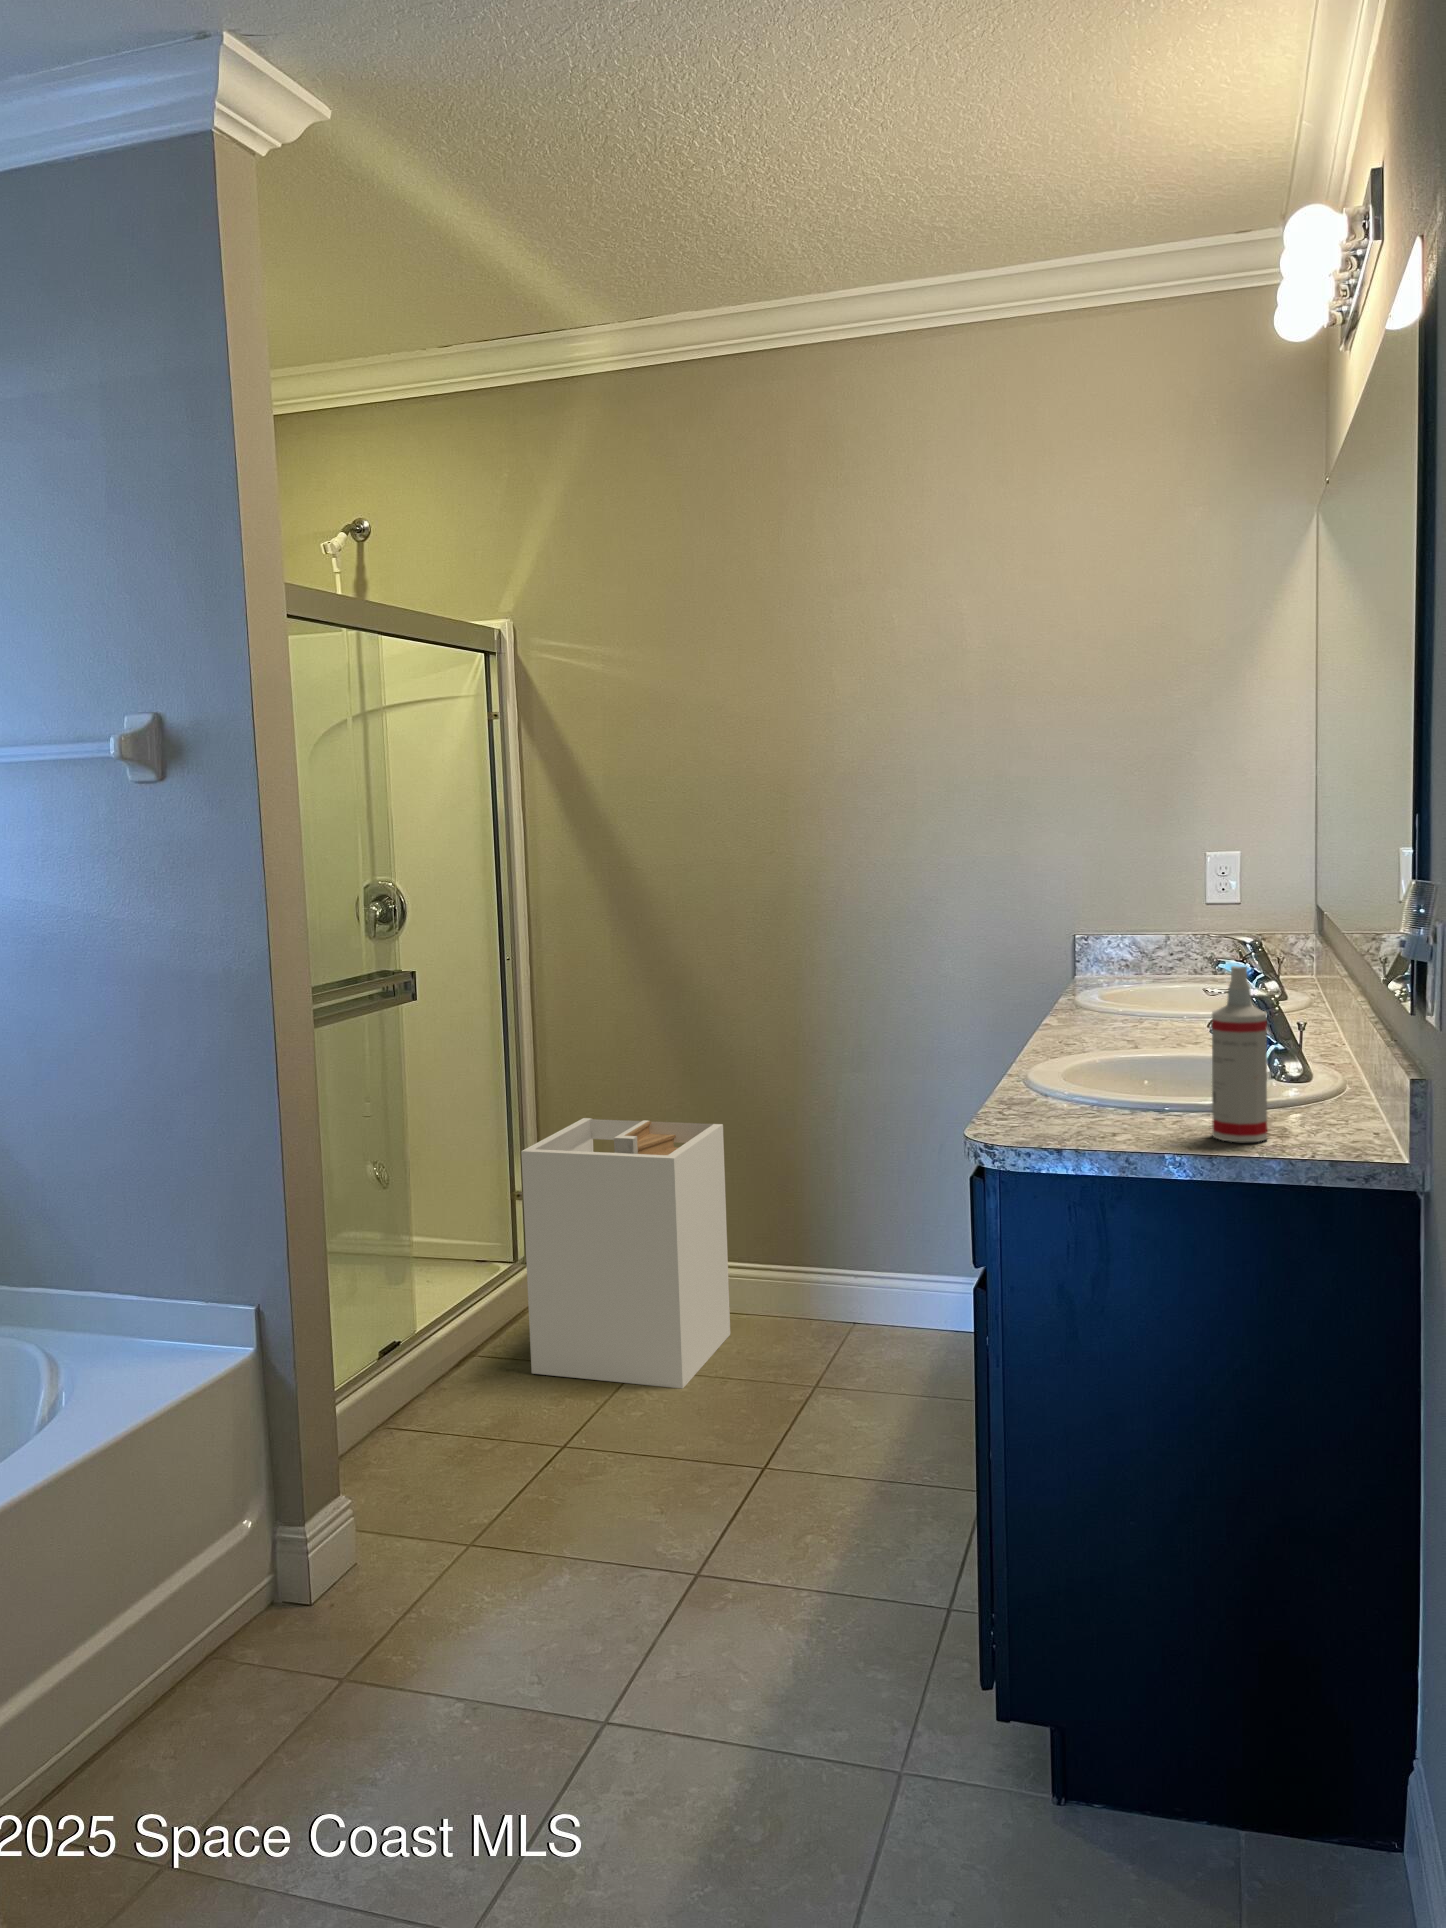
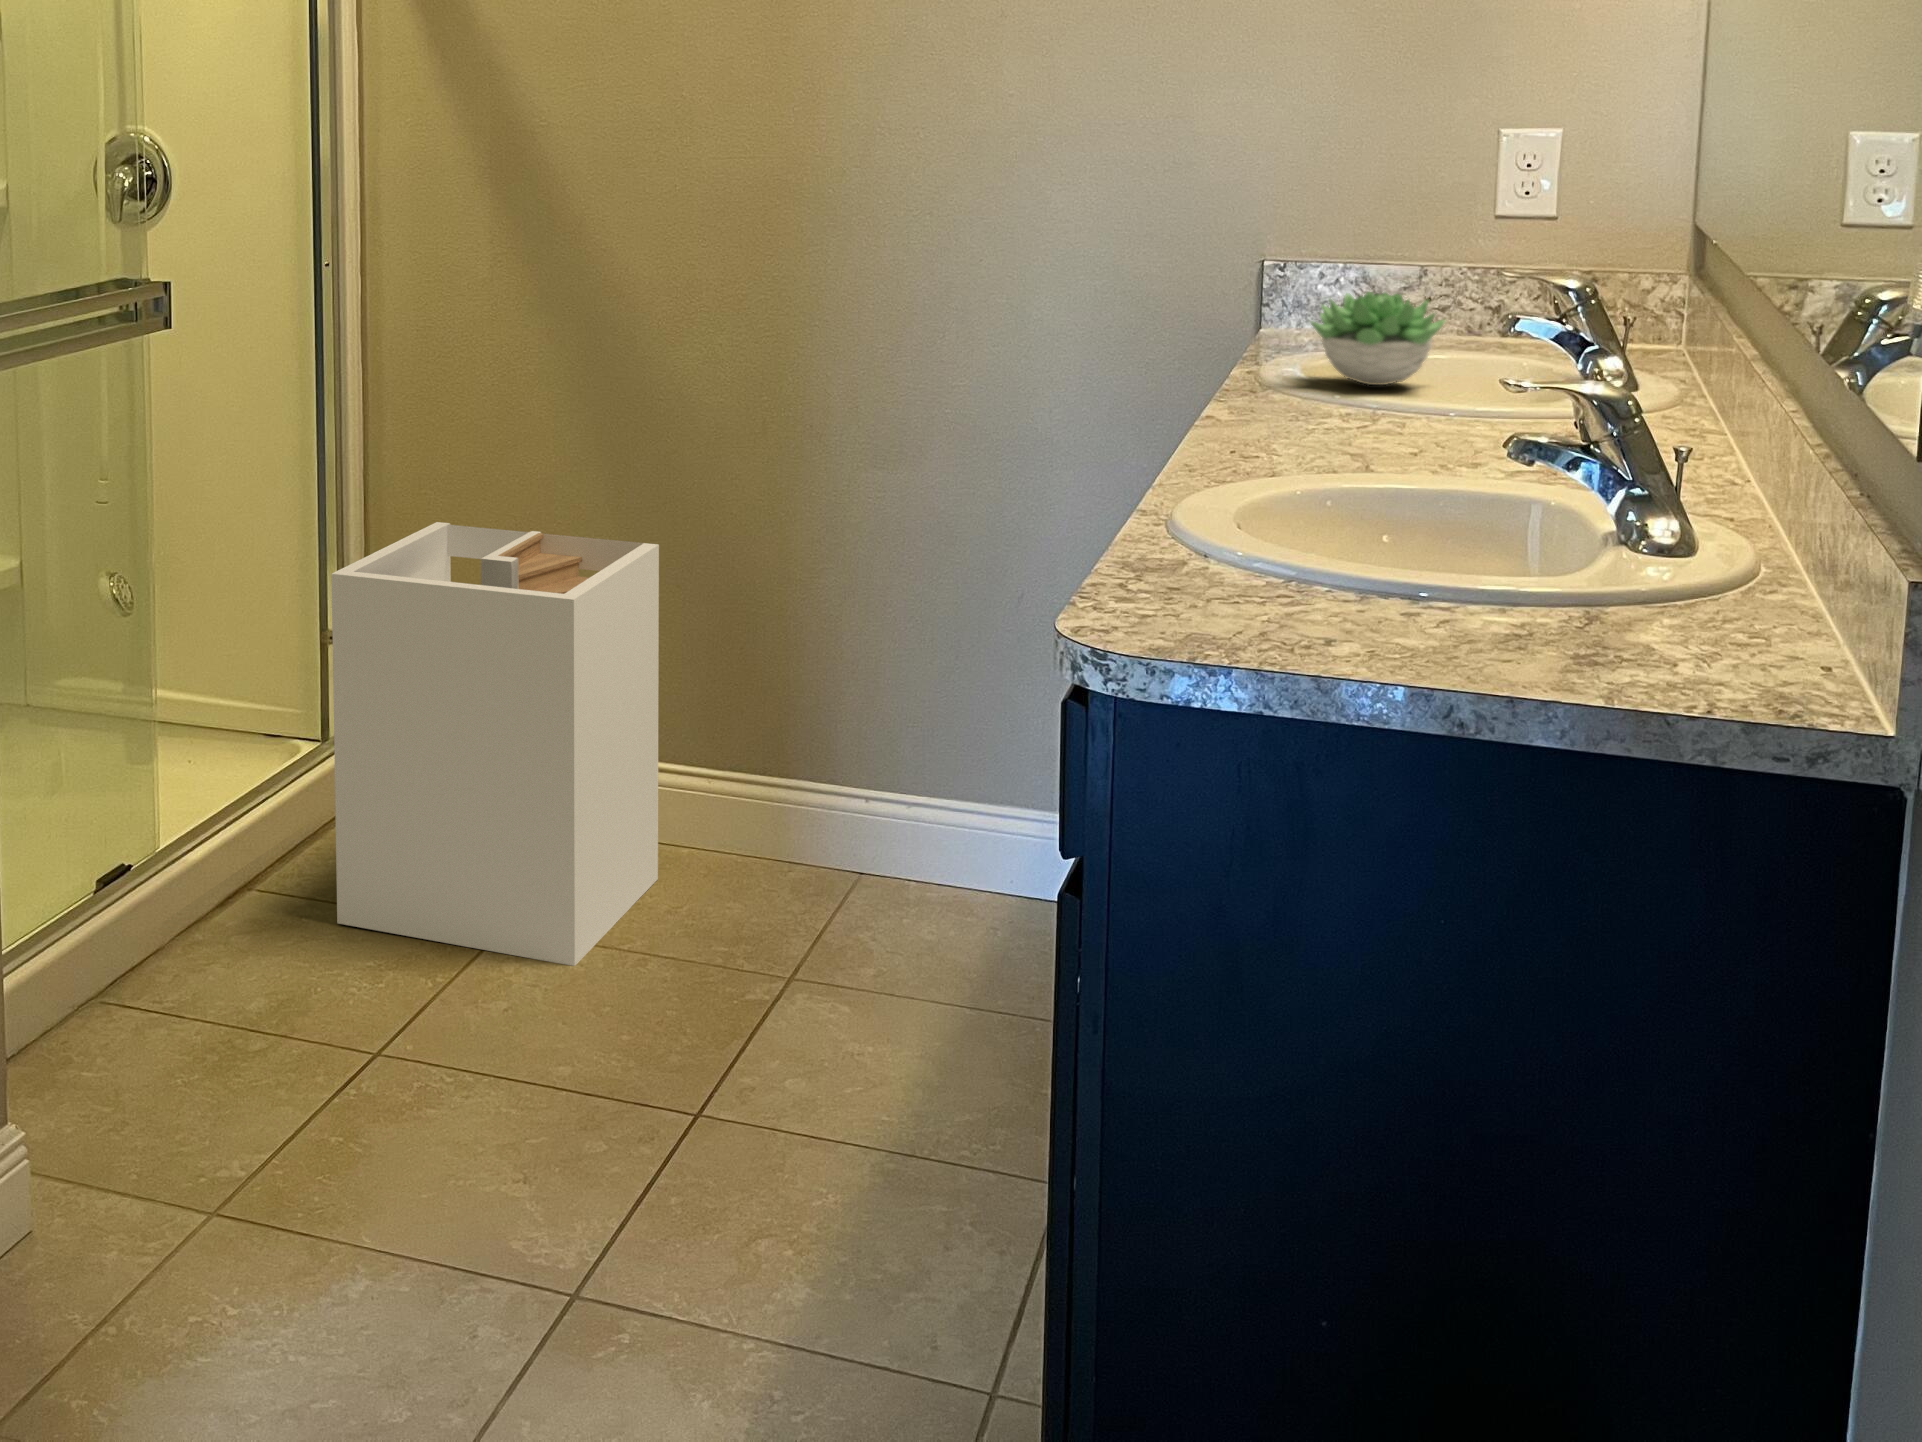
succulent plant: none [1101,949,1179,1003] -> present [1311,292,1445,385]
spray bottle: present [1212,966,1267,1142] -> none [1514,352,1633,675]

